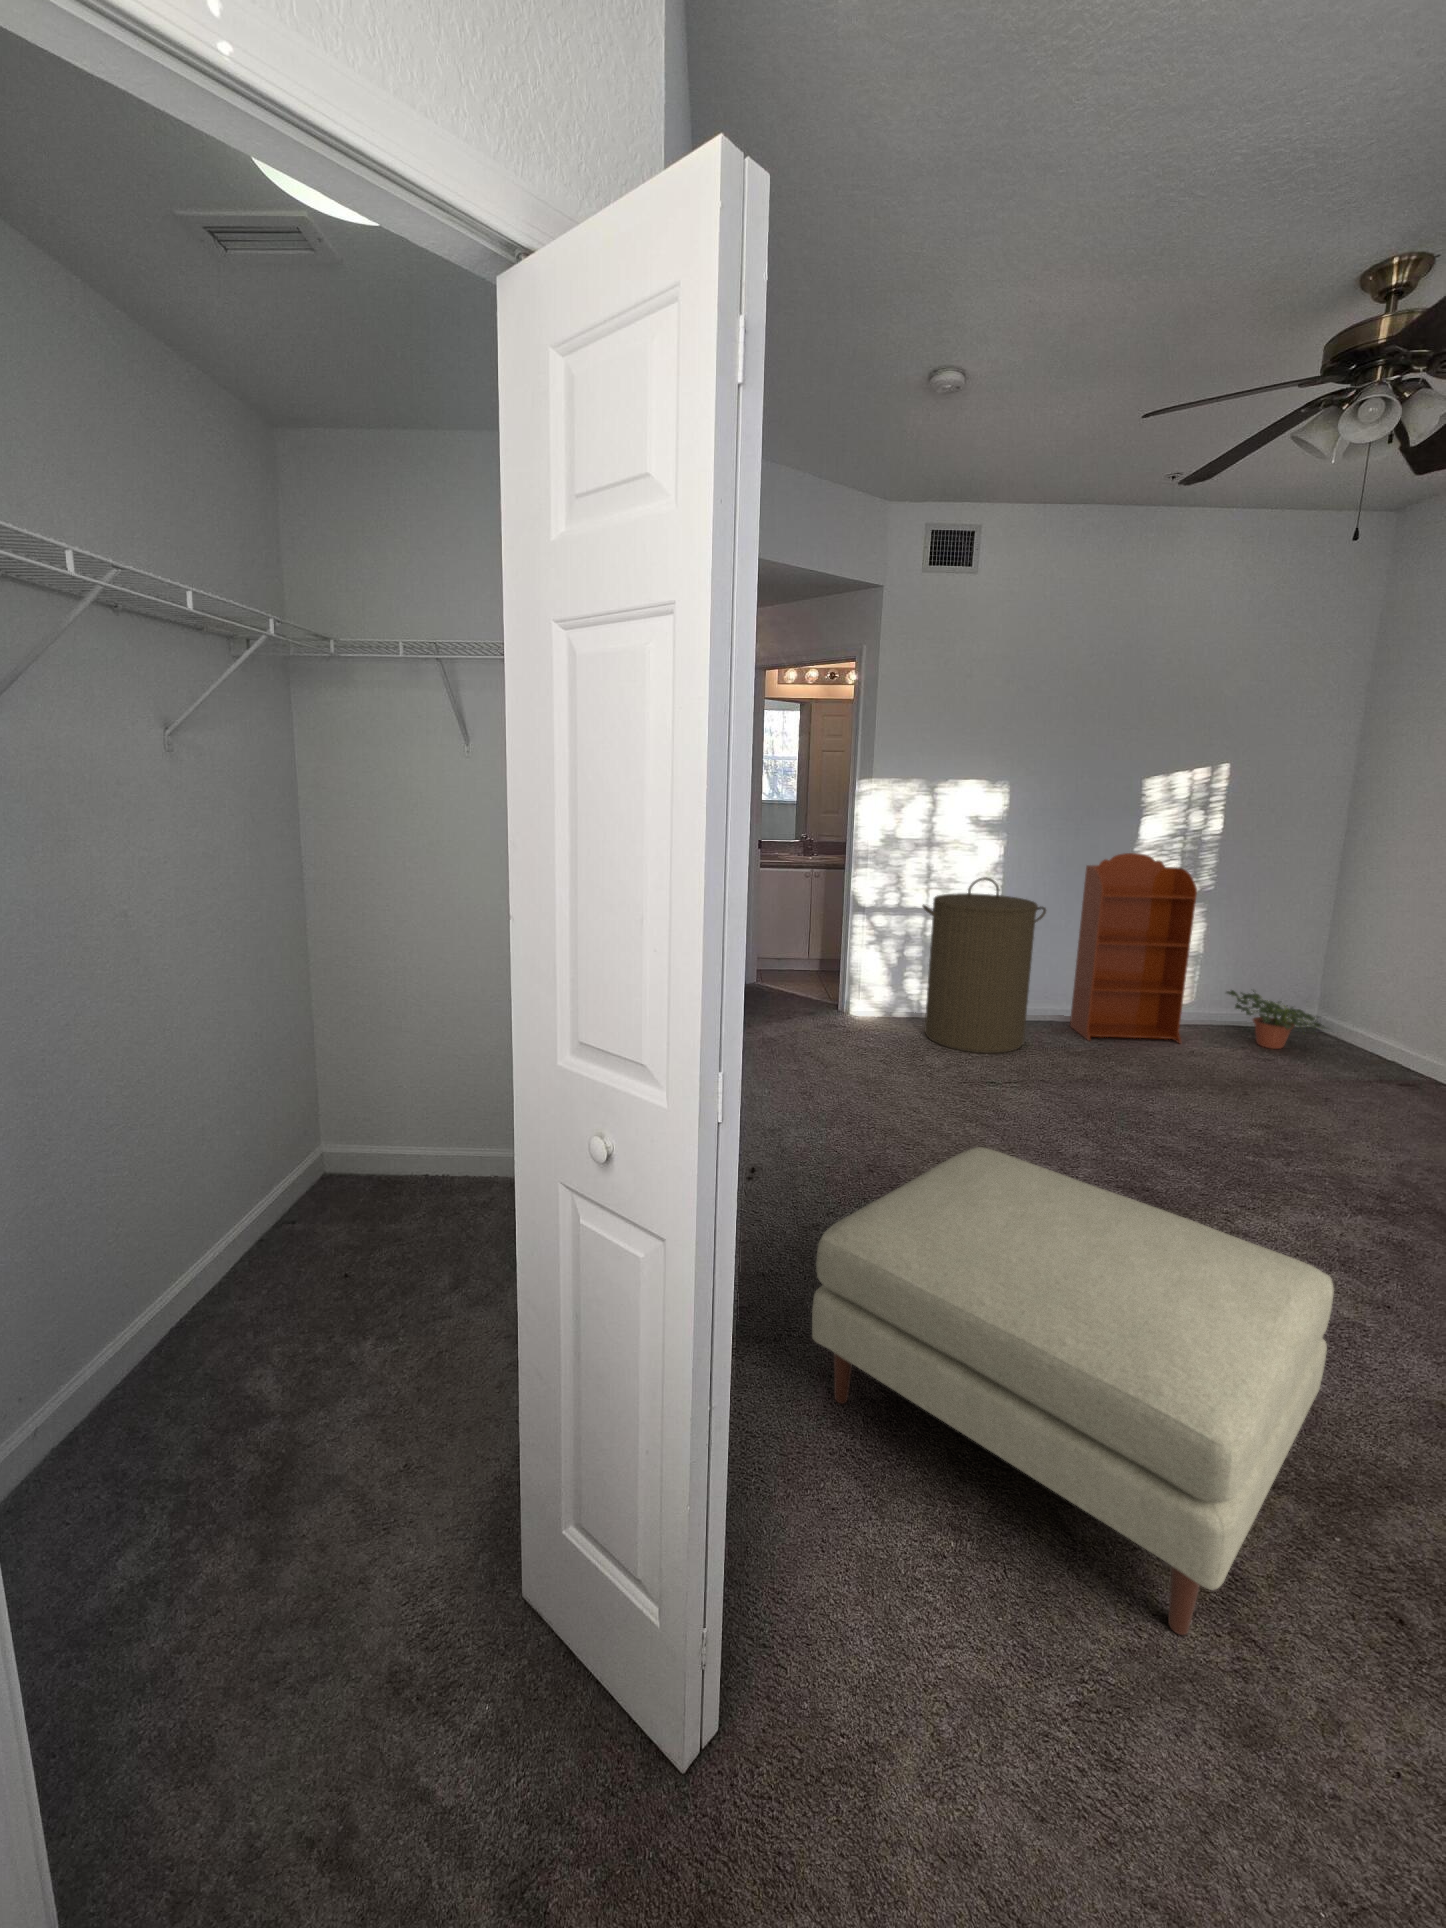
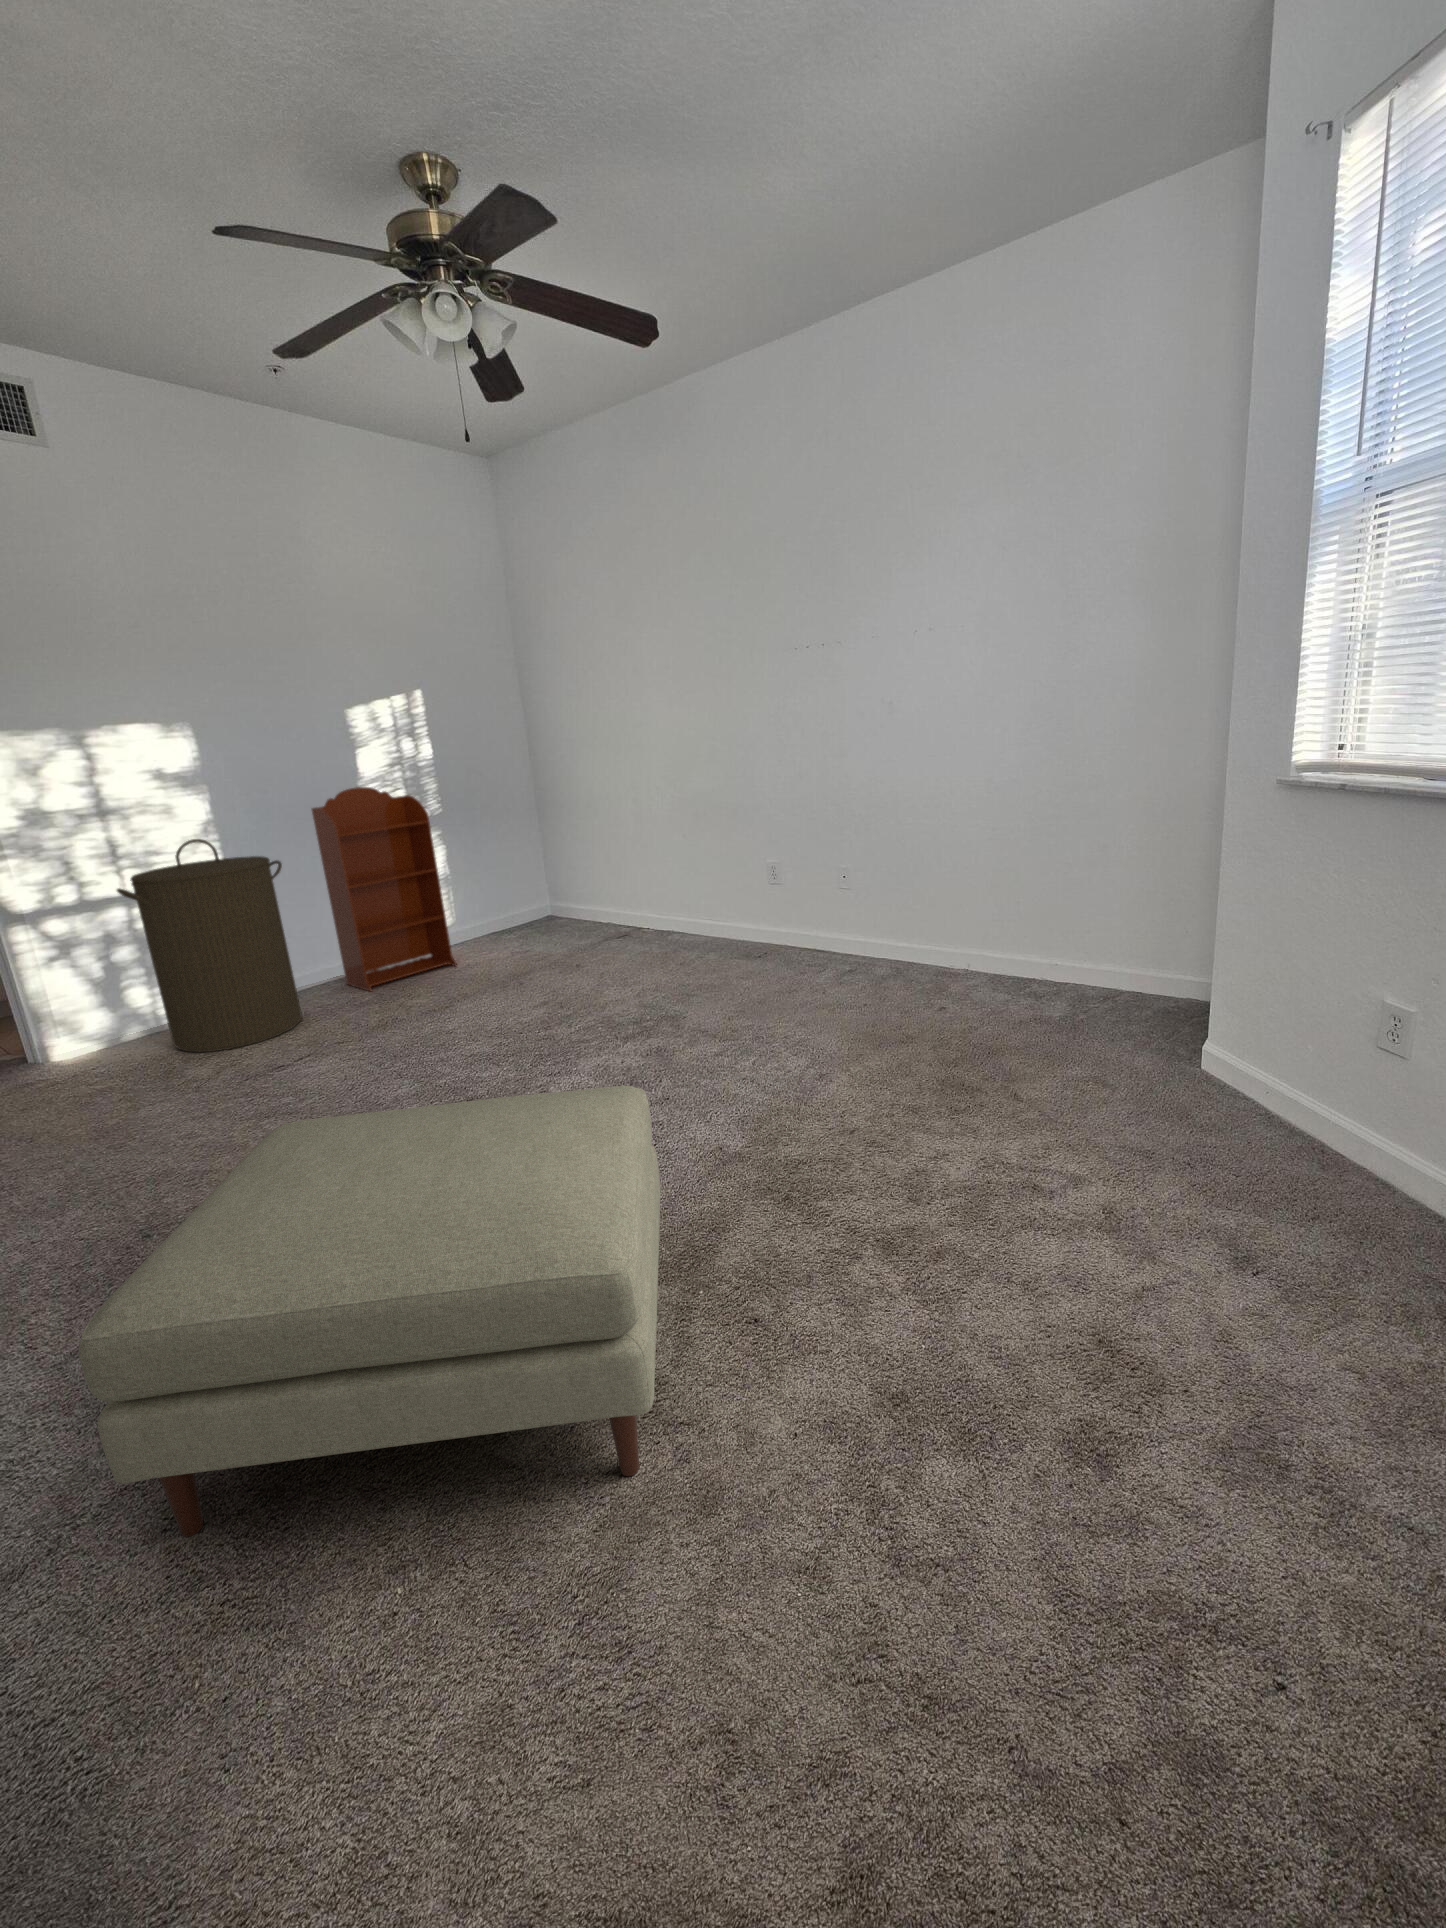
potted plant: present [1226,990,1327,1049] -> none [479,898,570,947]

